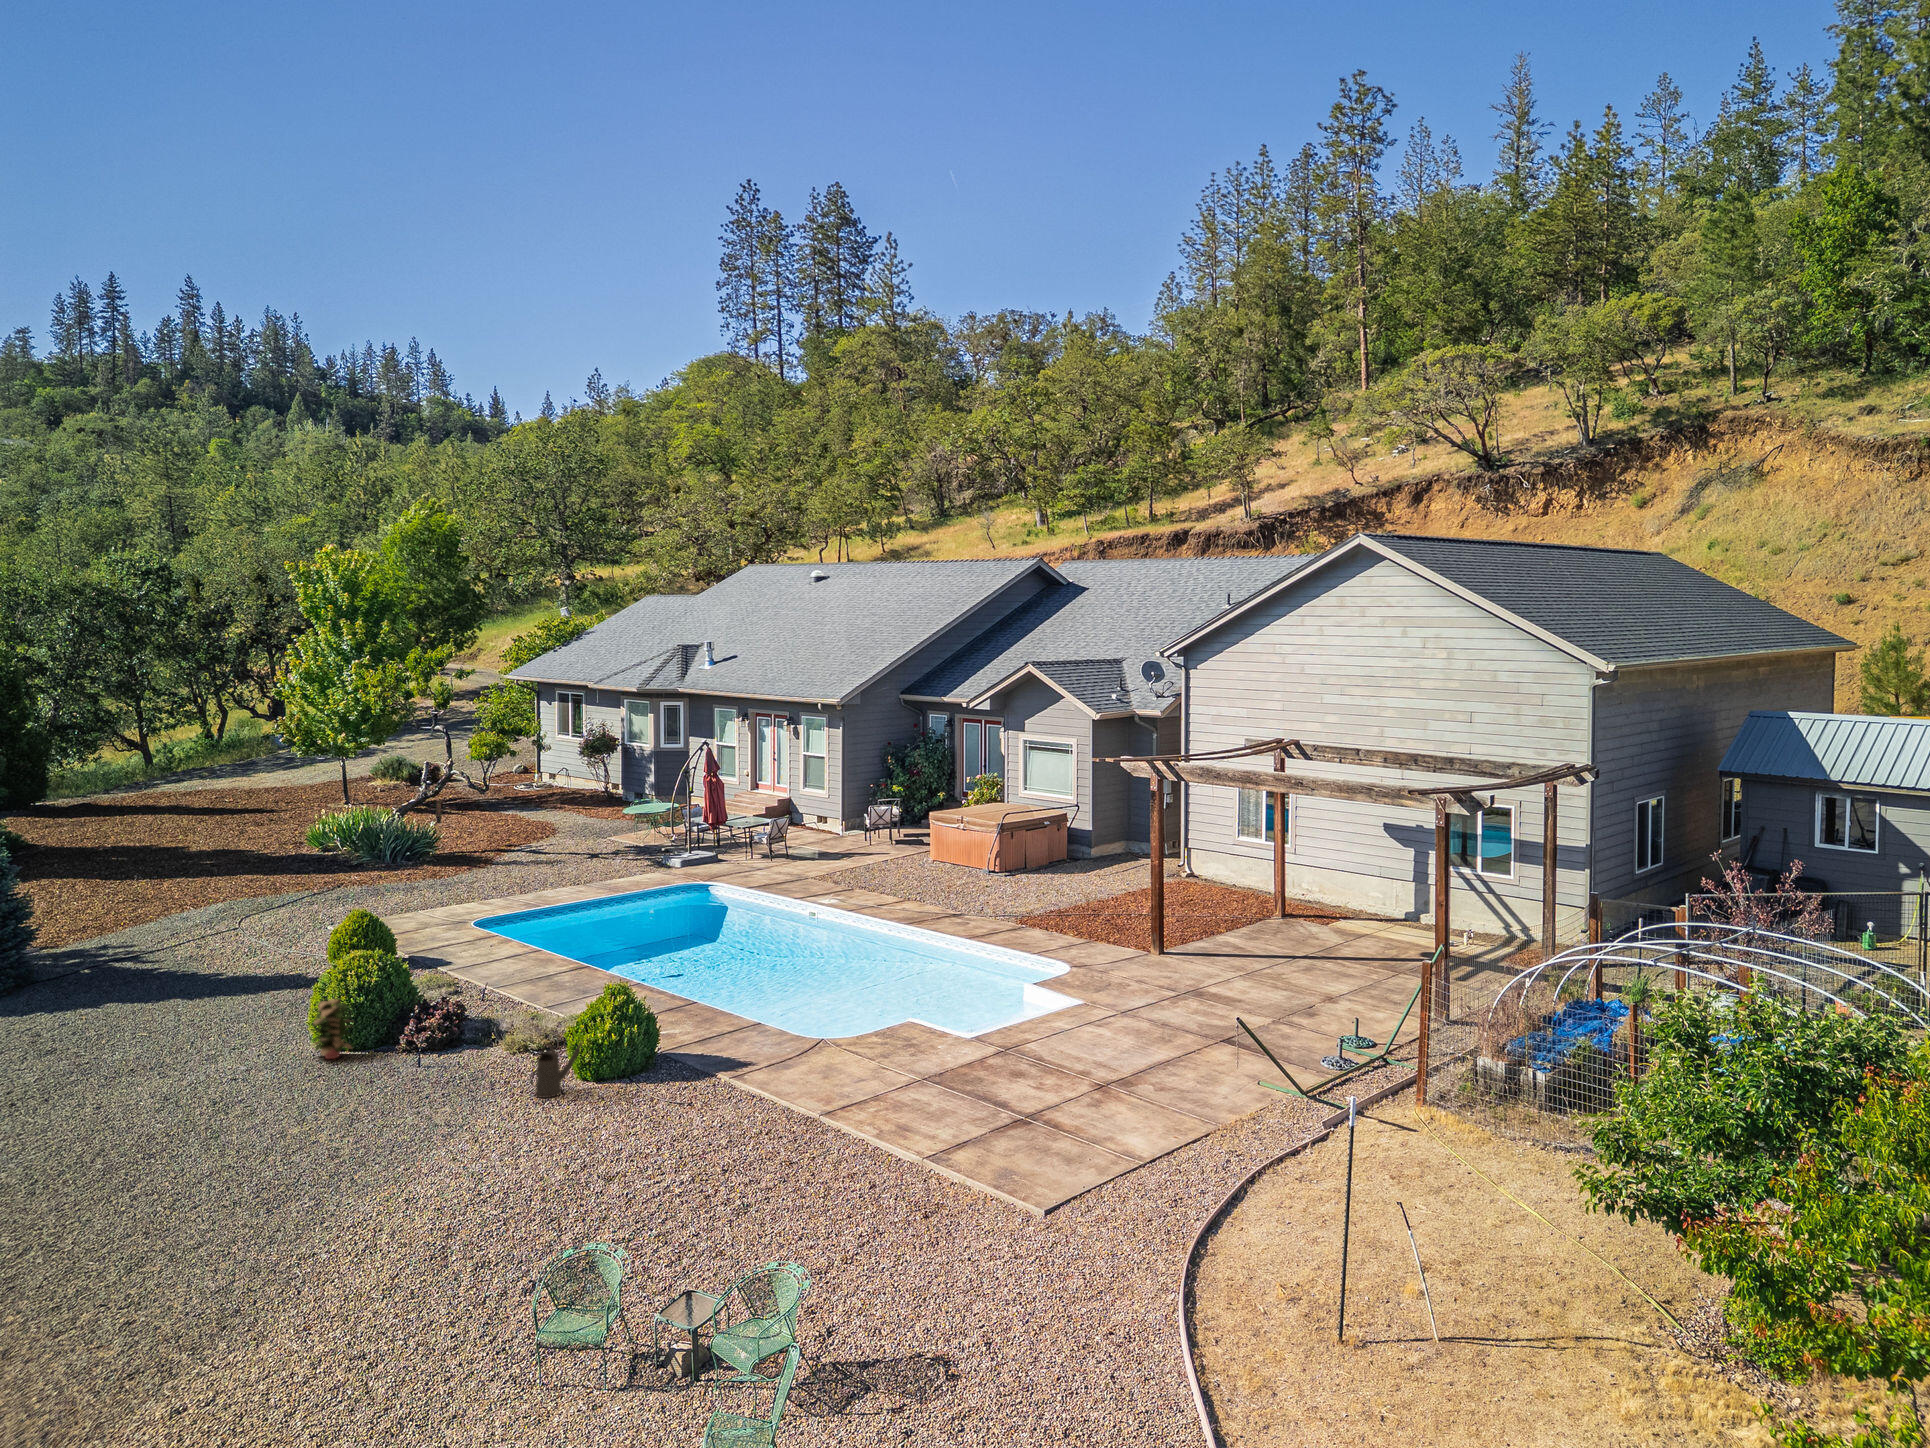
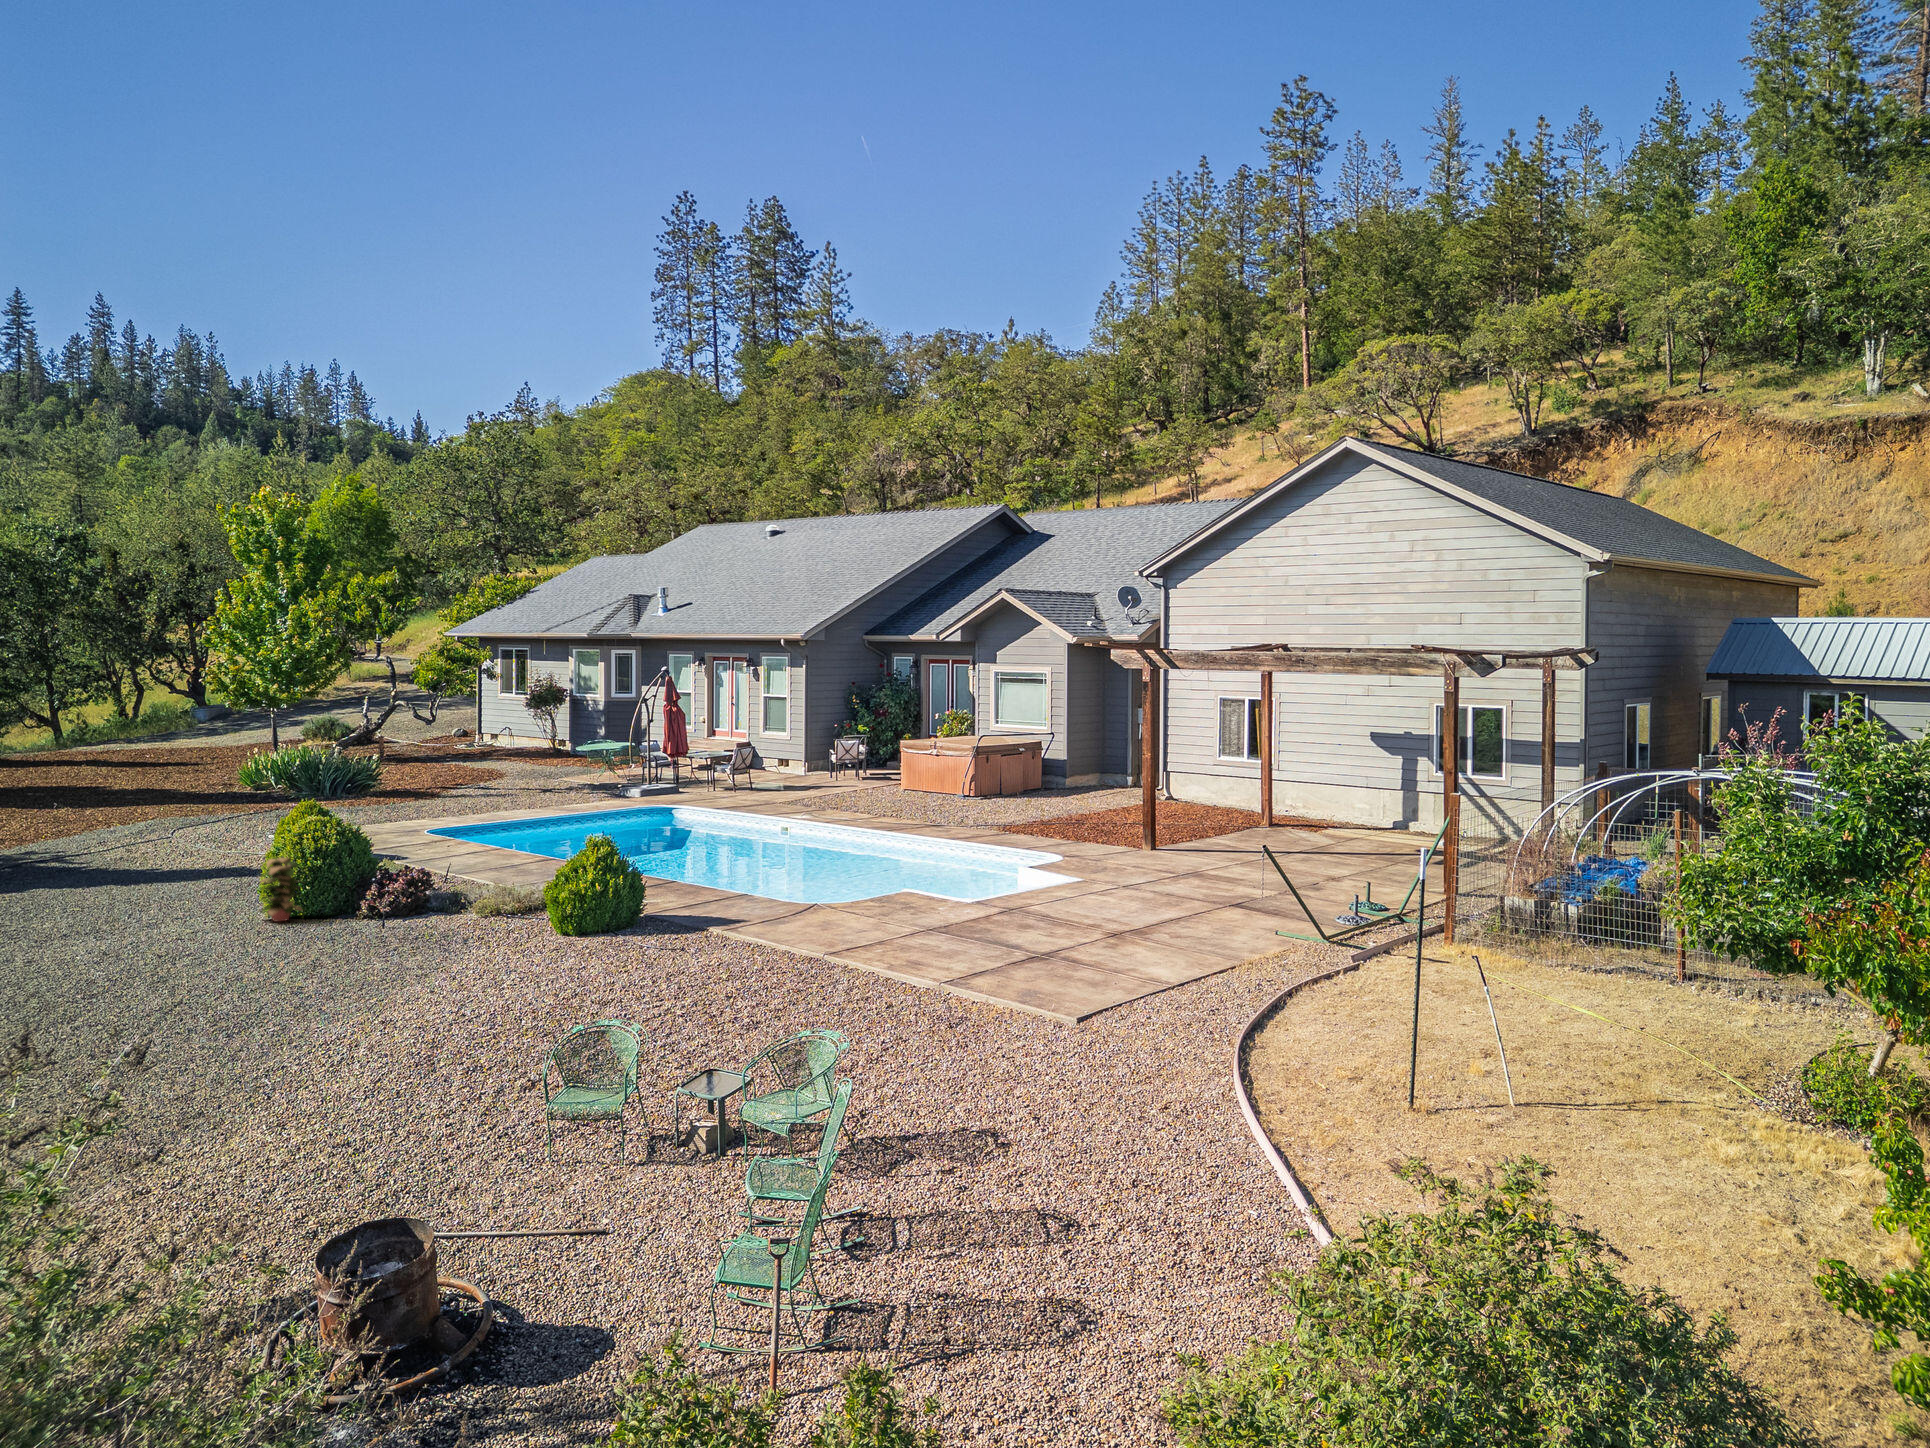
watering can: present [529,1042,583,1098] -> none [504,891,562,948]

